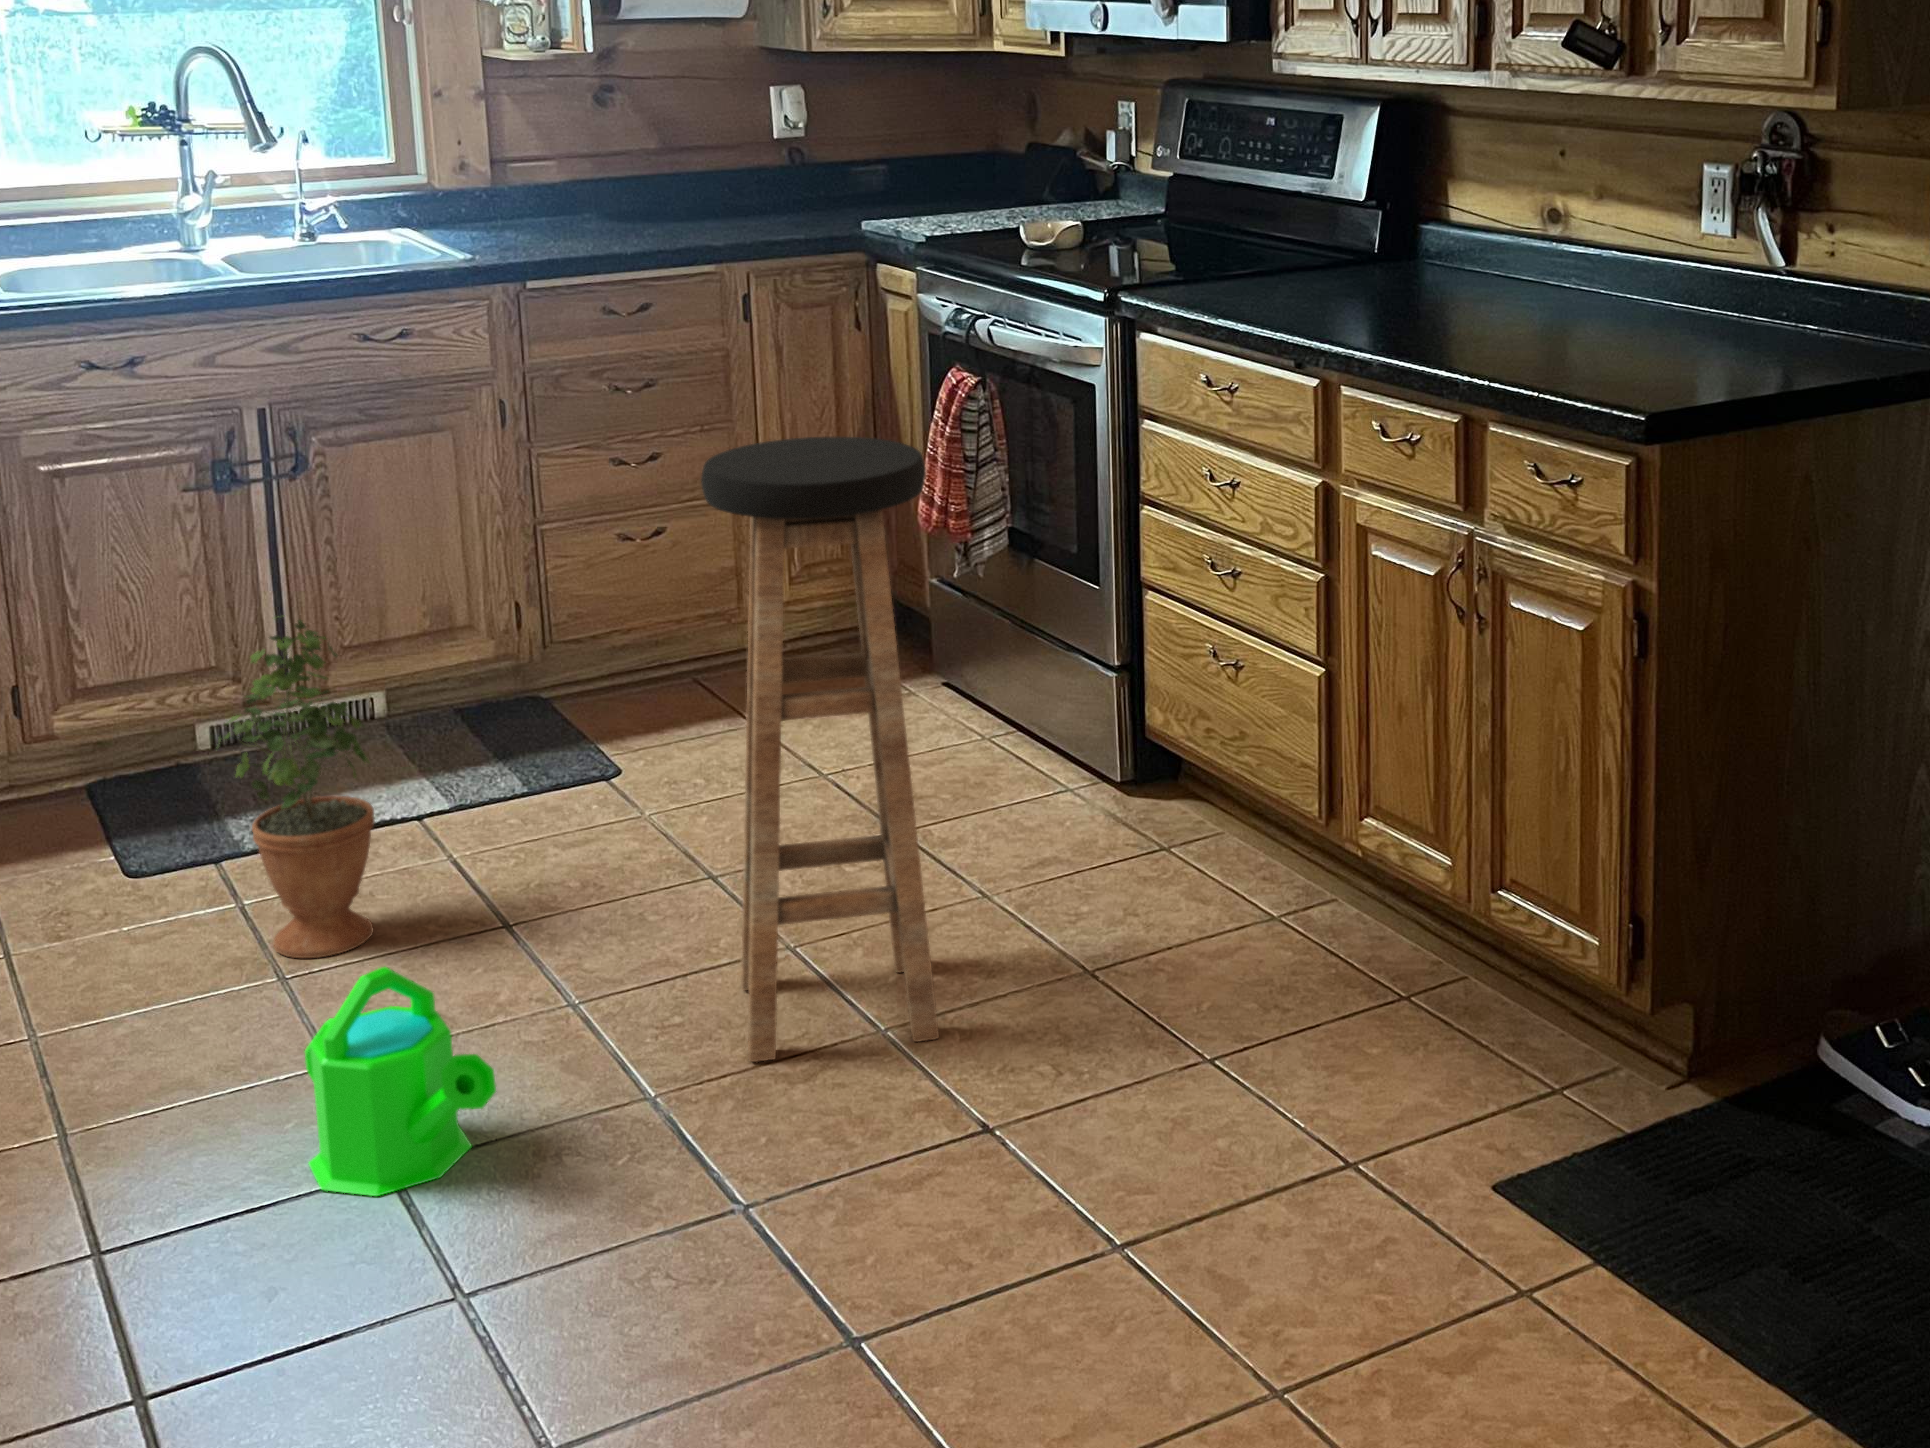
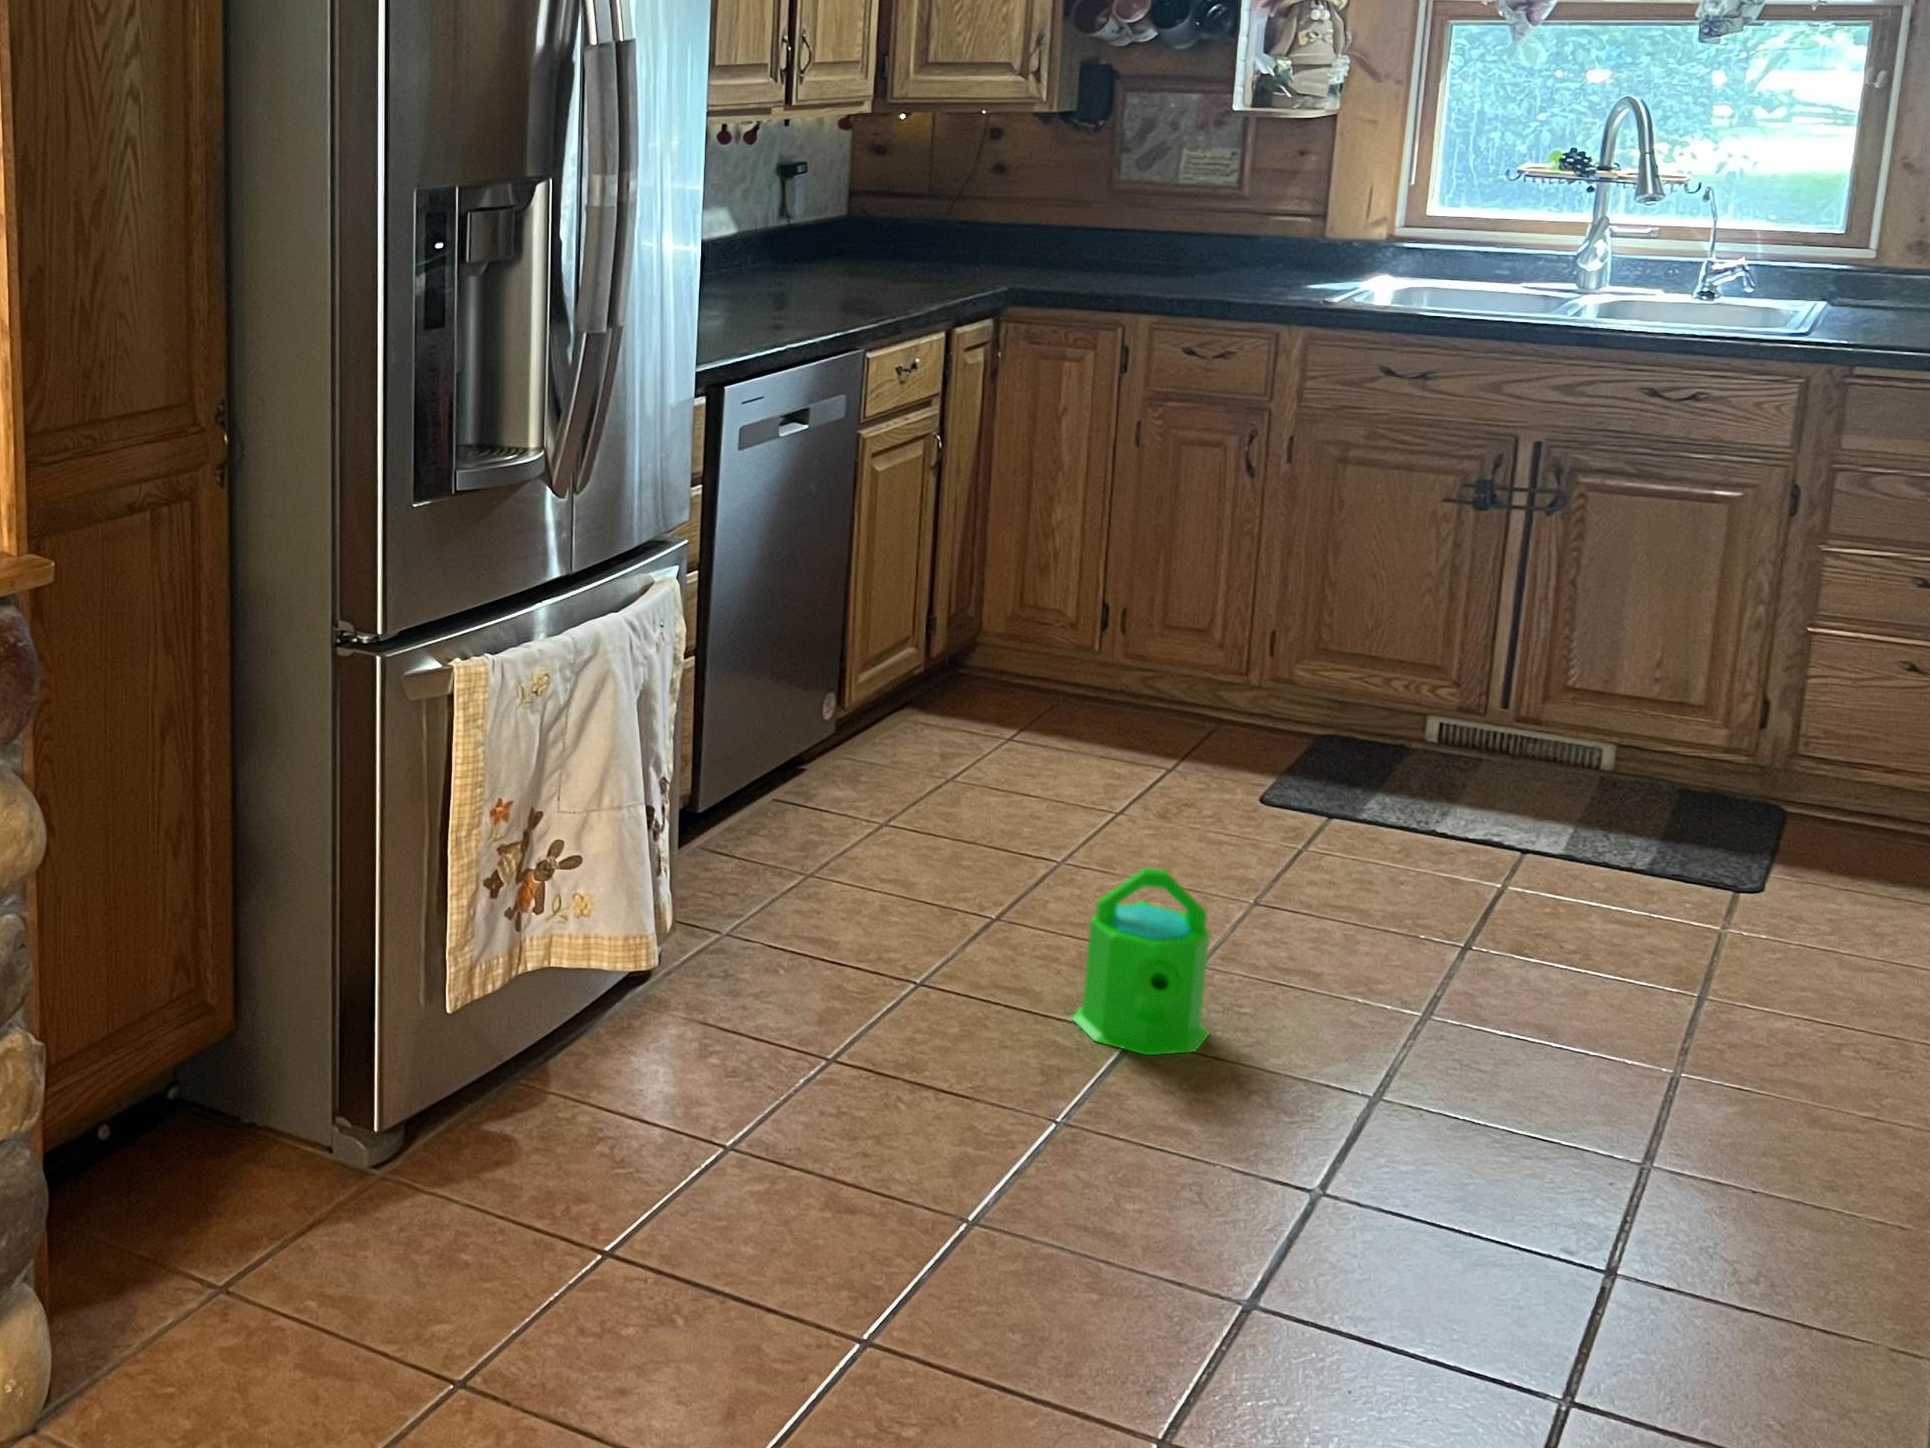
bar stool: present [701,437,939,1062] -> none [1474,530,1842,1206]
potted plant: present [218,617,375,958] -> none [1258,600,1393,905]

